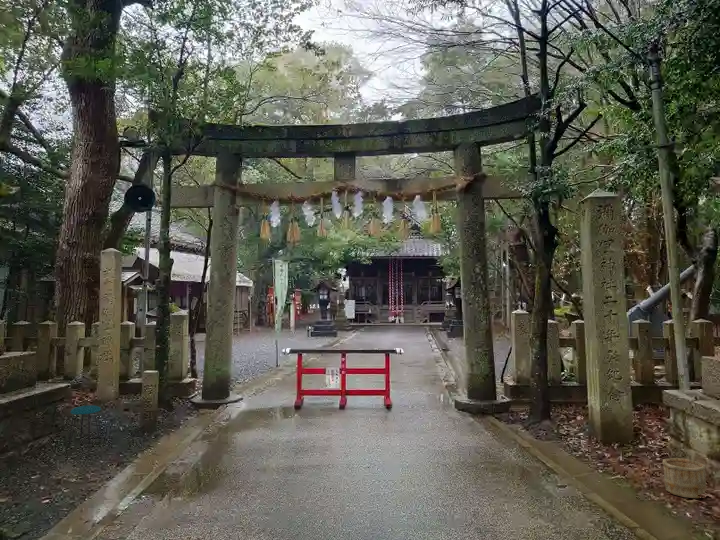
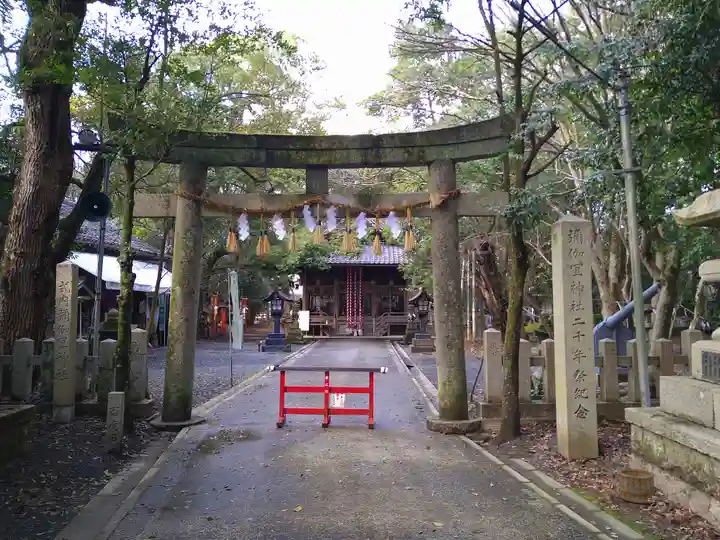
stool: present [69,405,101,444] -> none [33,428,66,468]

